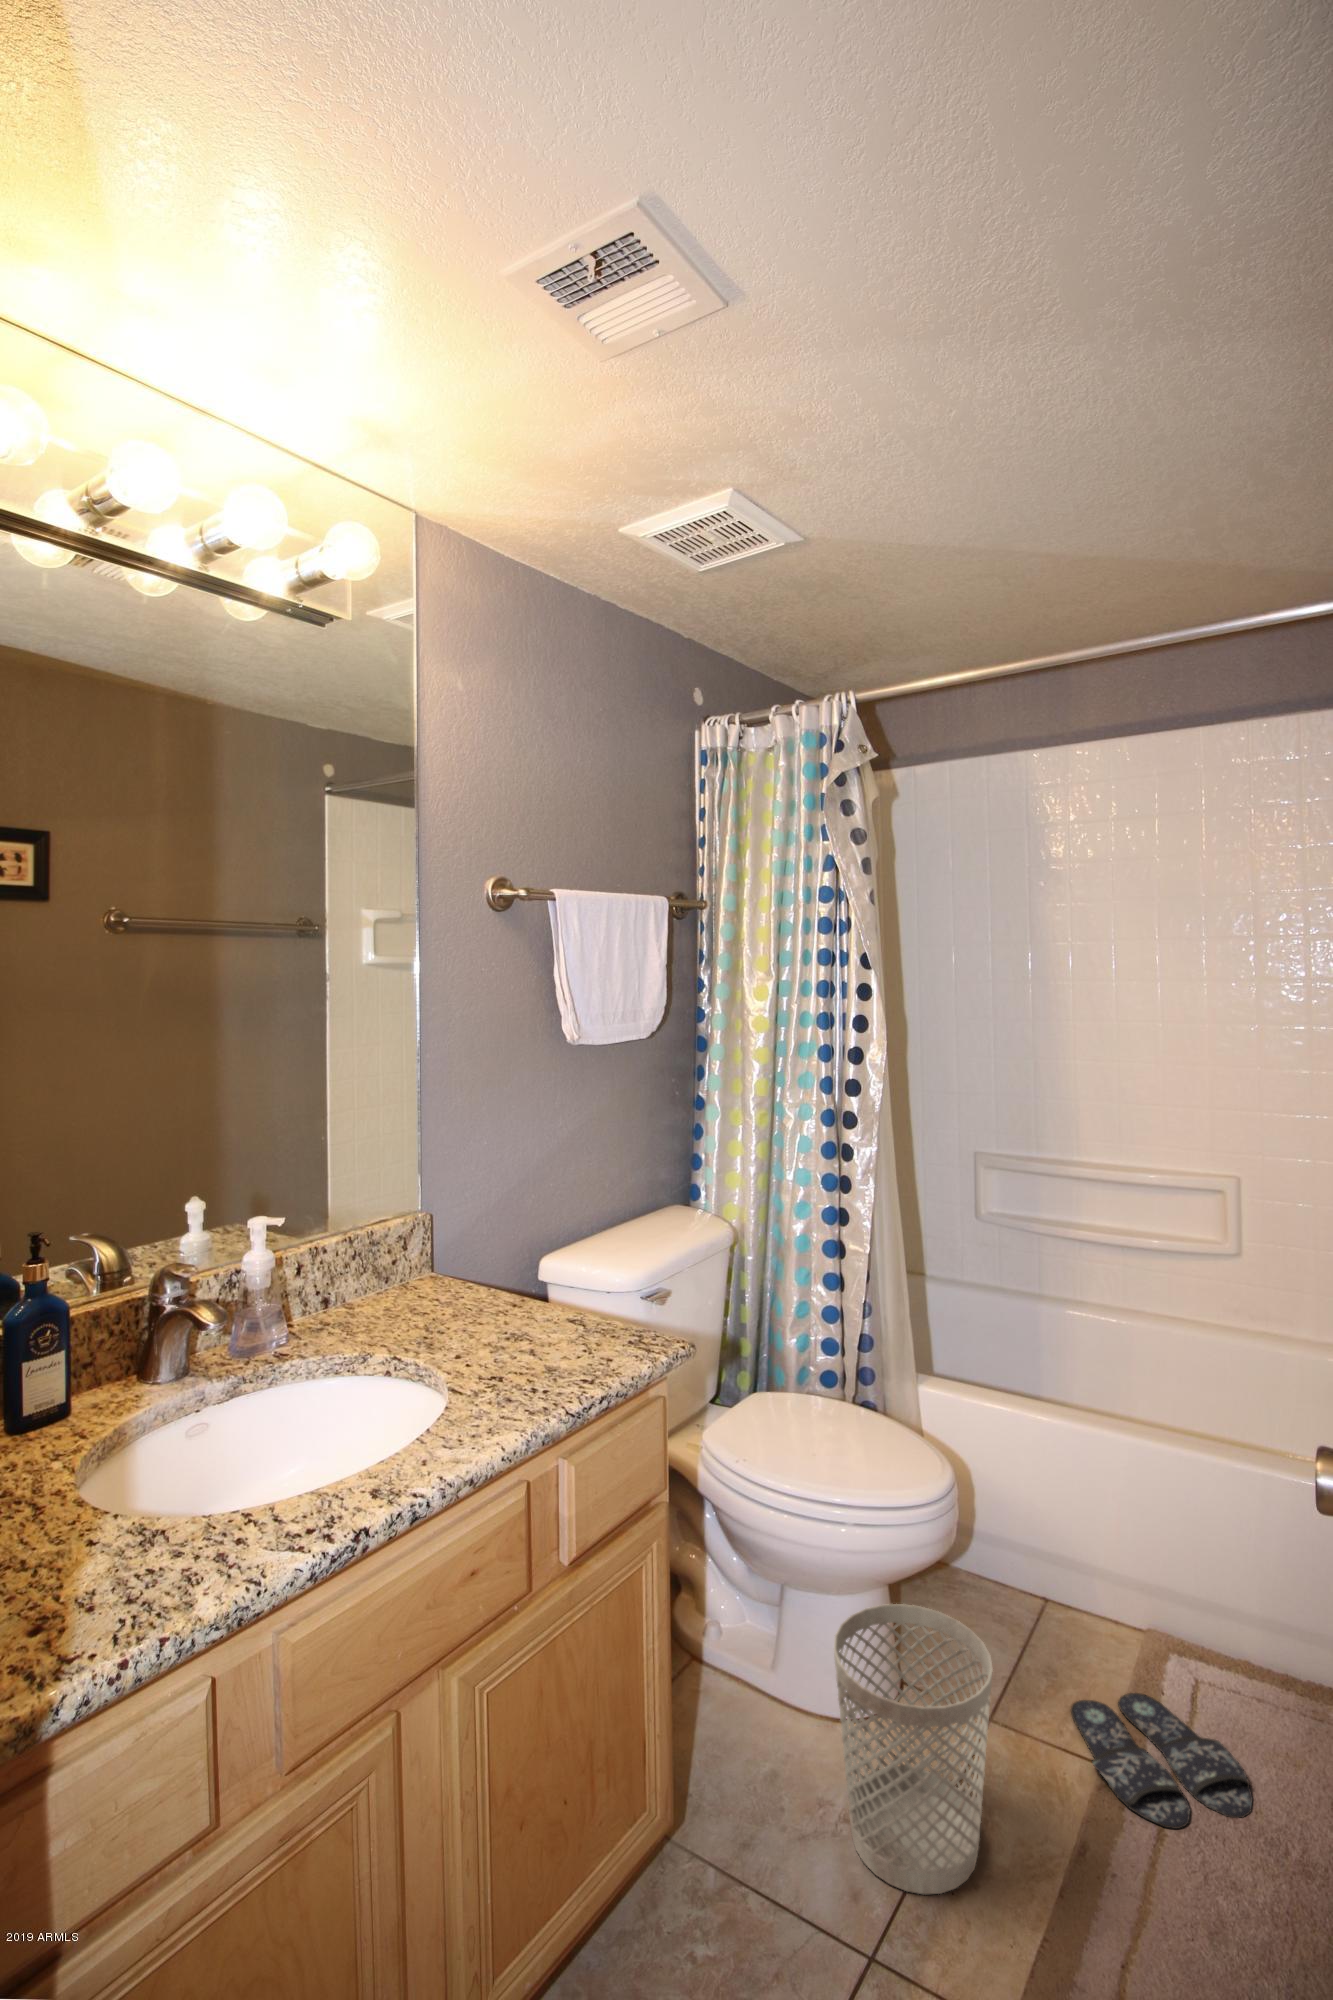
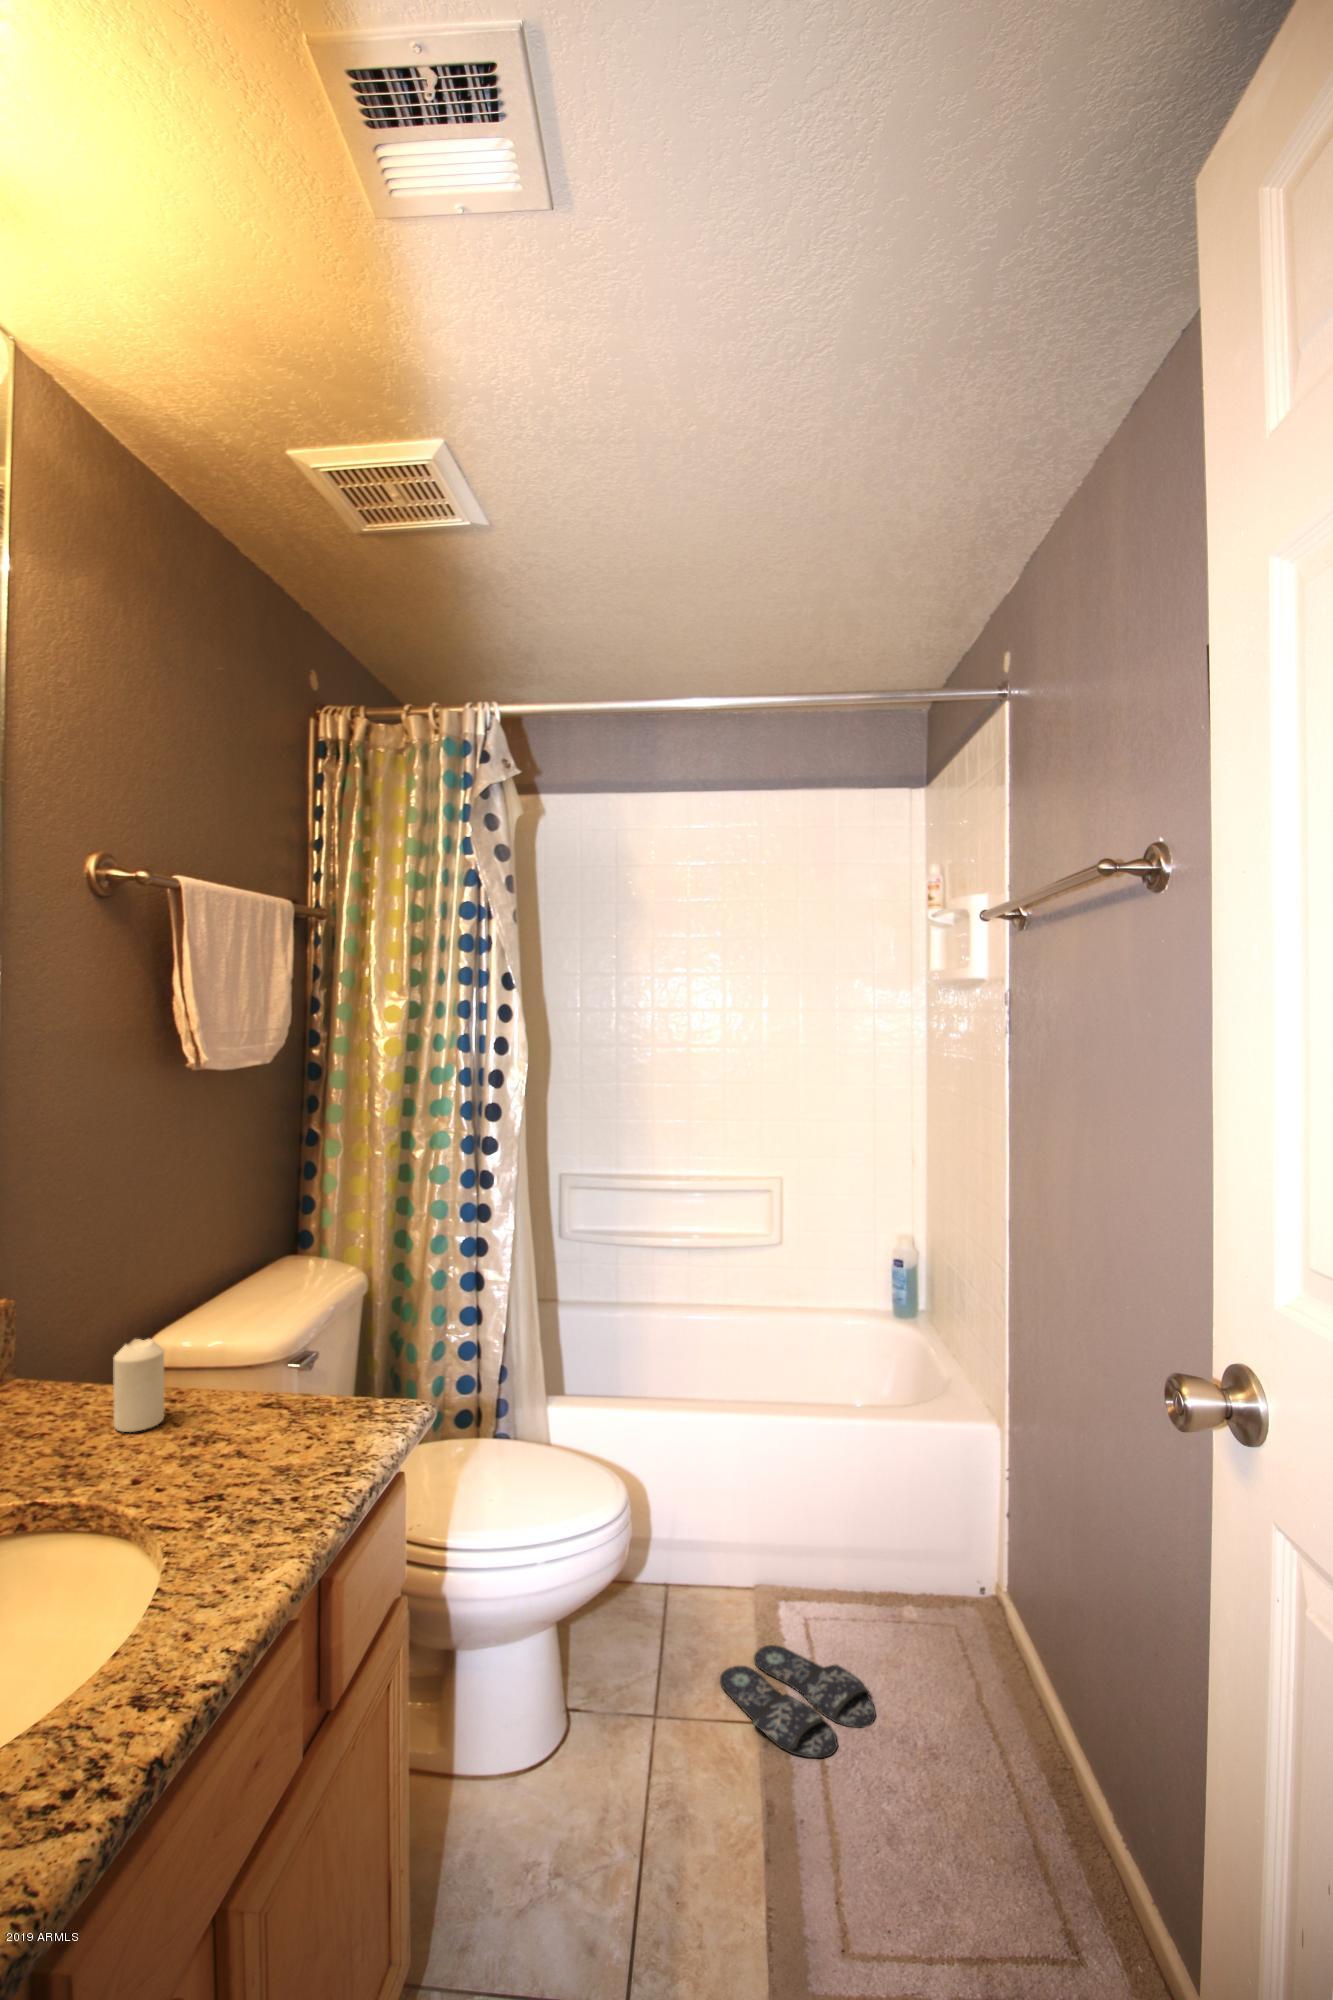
candle: none [467,1251,503,1321] -> present [113,1339,164,1432]
wastebasket: present [834,1604,993,1895] -> none [547,1627,703,1926]

